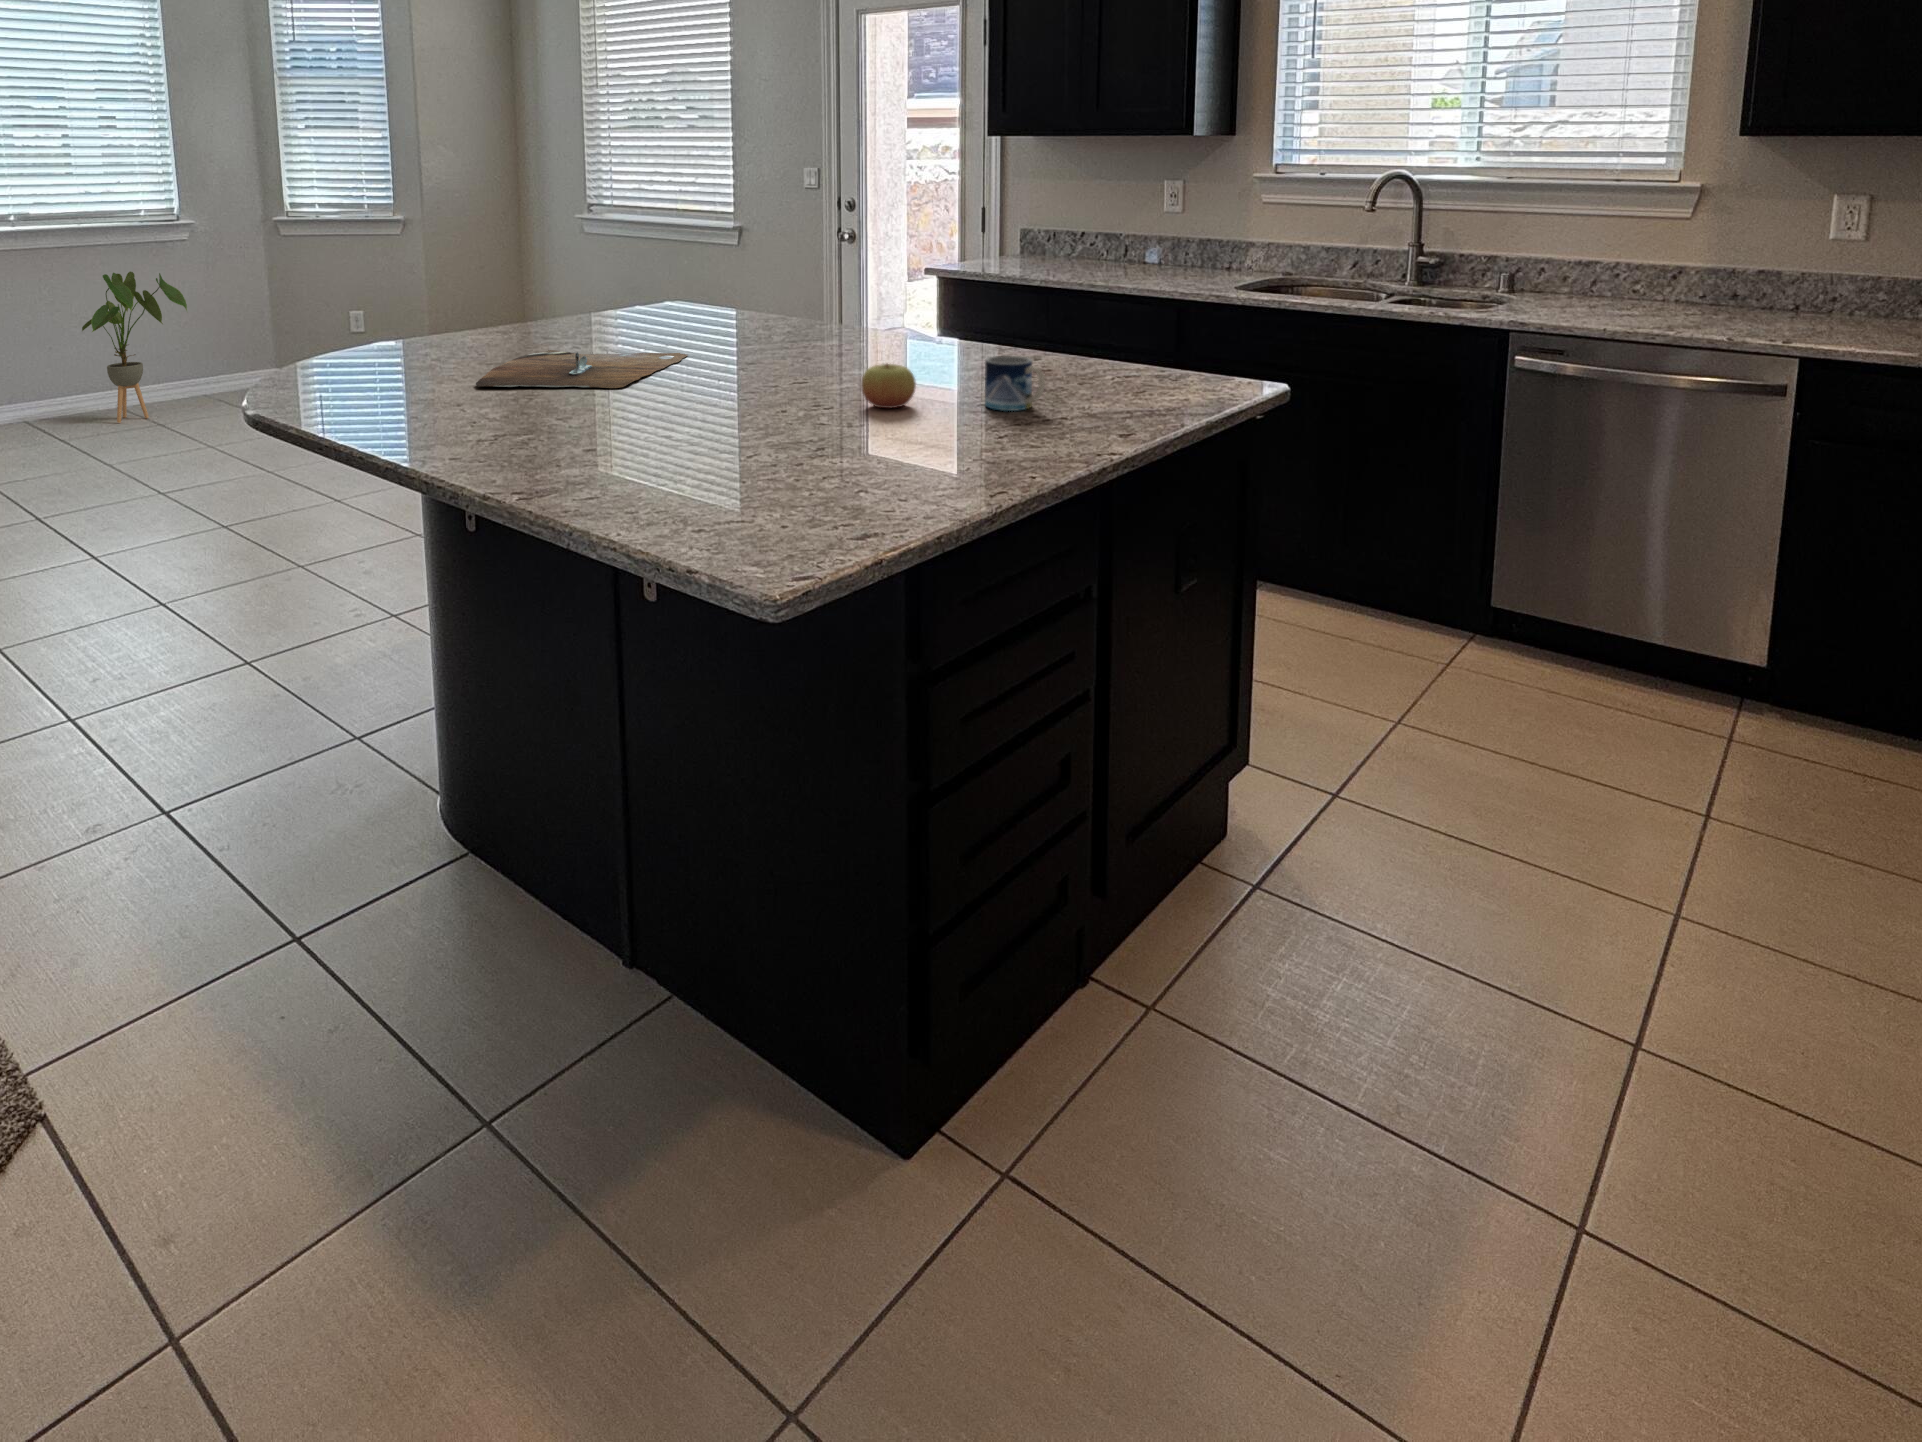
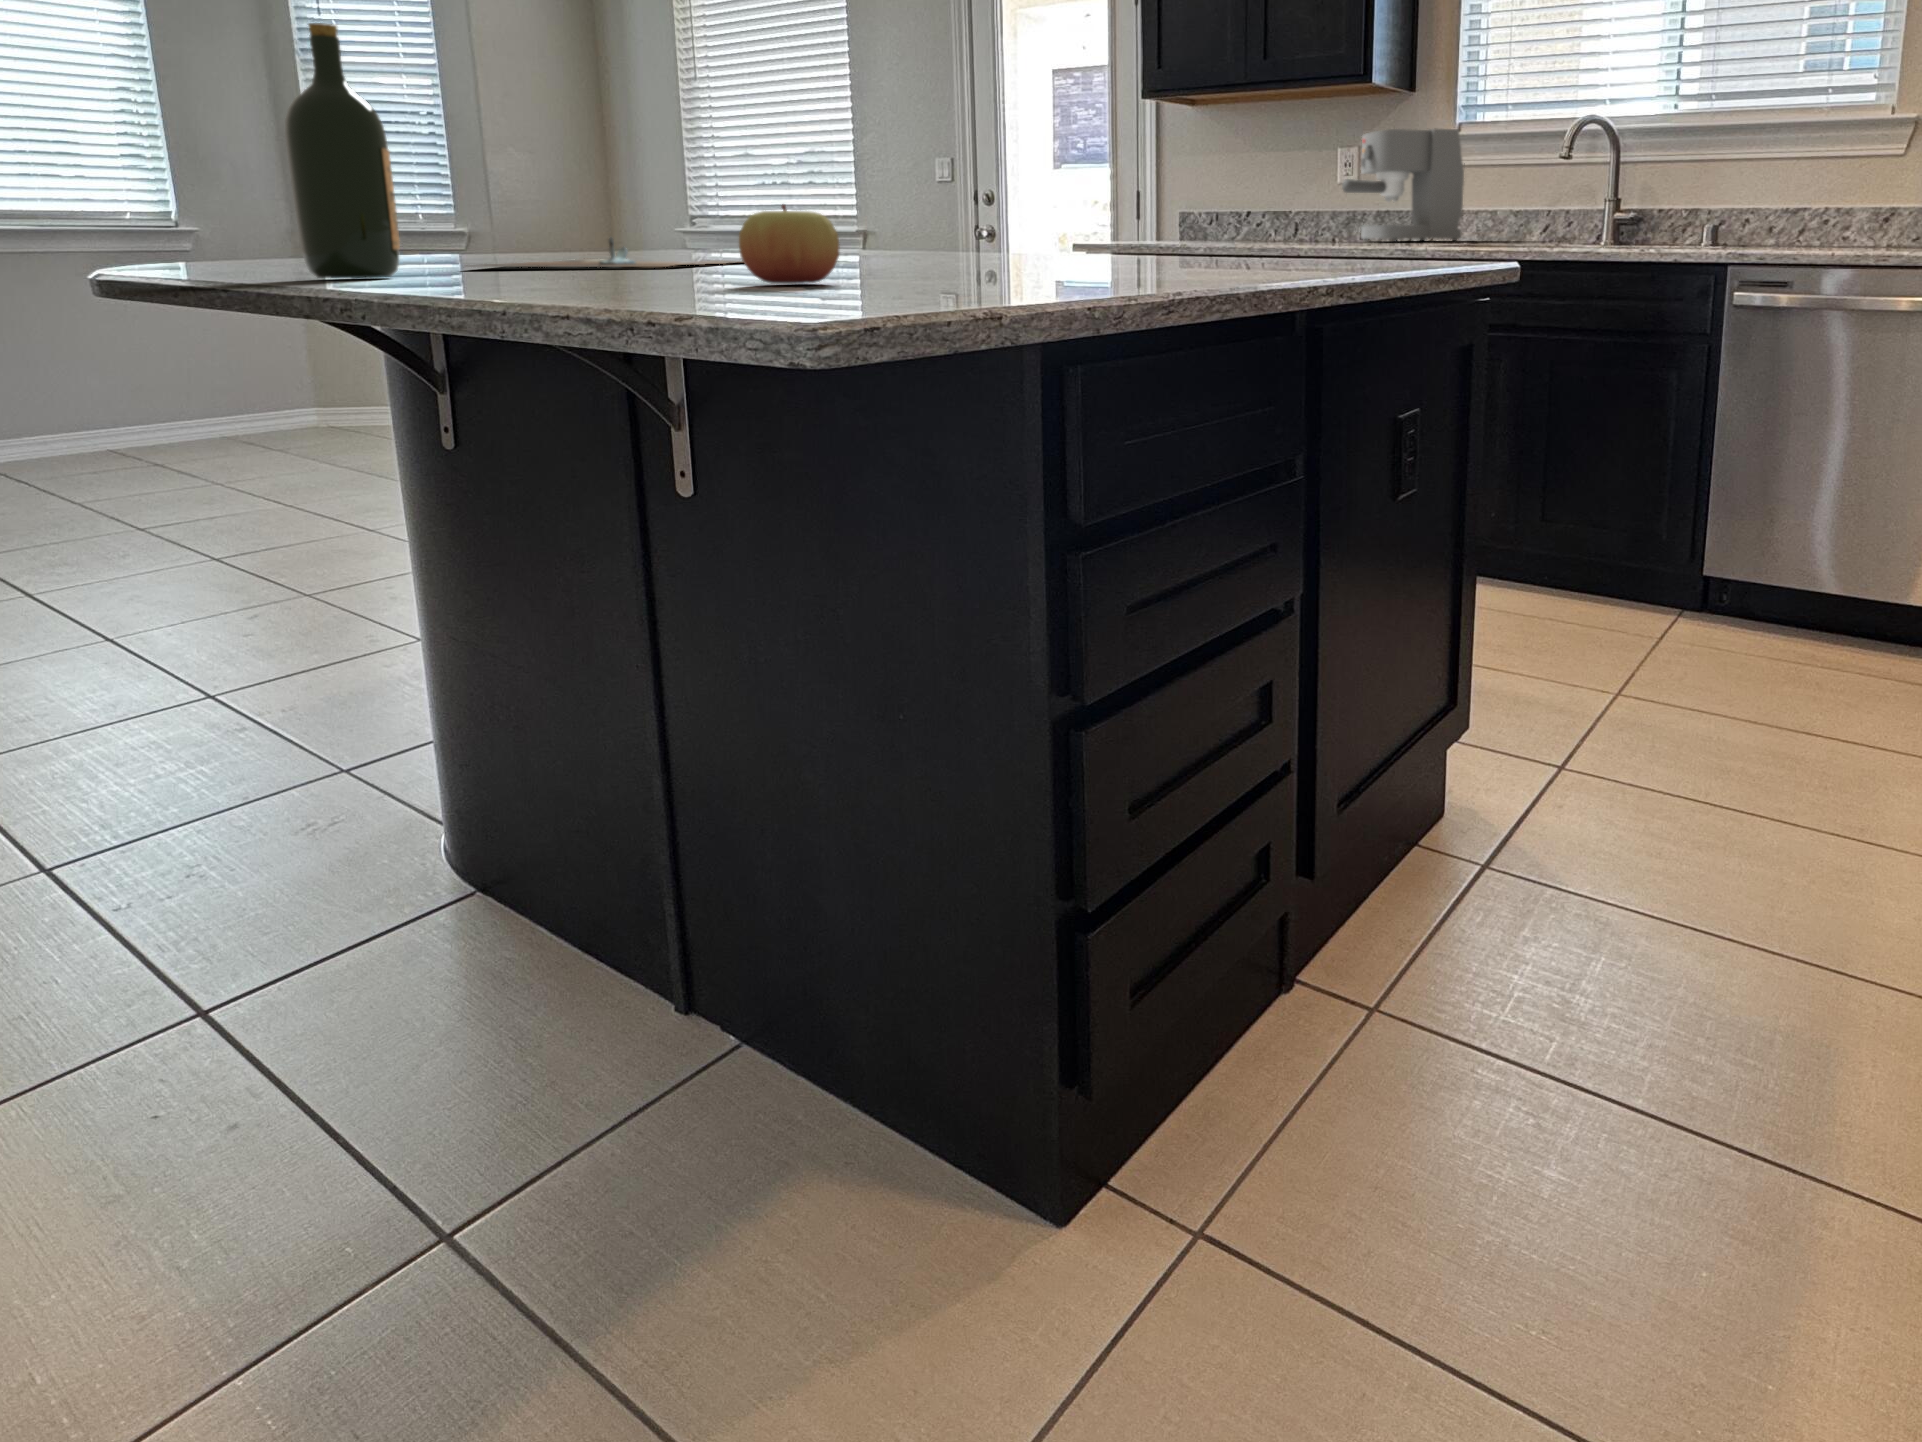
coffee maker: none [1166,168,1281,270] -> present [1342,129,1465,241]
wine bottle: none [385,251,451,426] -> present [285,23,400,278]
house plant: present [82,272,187,423] -> none [46,282,188,465]
mug: present [985,356,1045,411] -> none [1150,203,1228,266]
apple: present [861,364,916,408] -> present [739,204,839,284]

